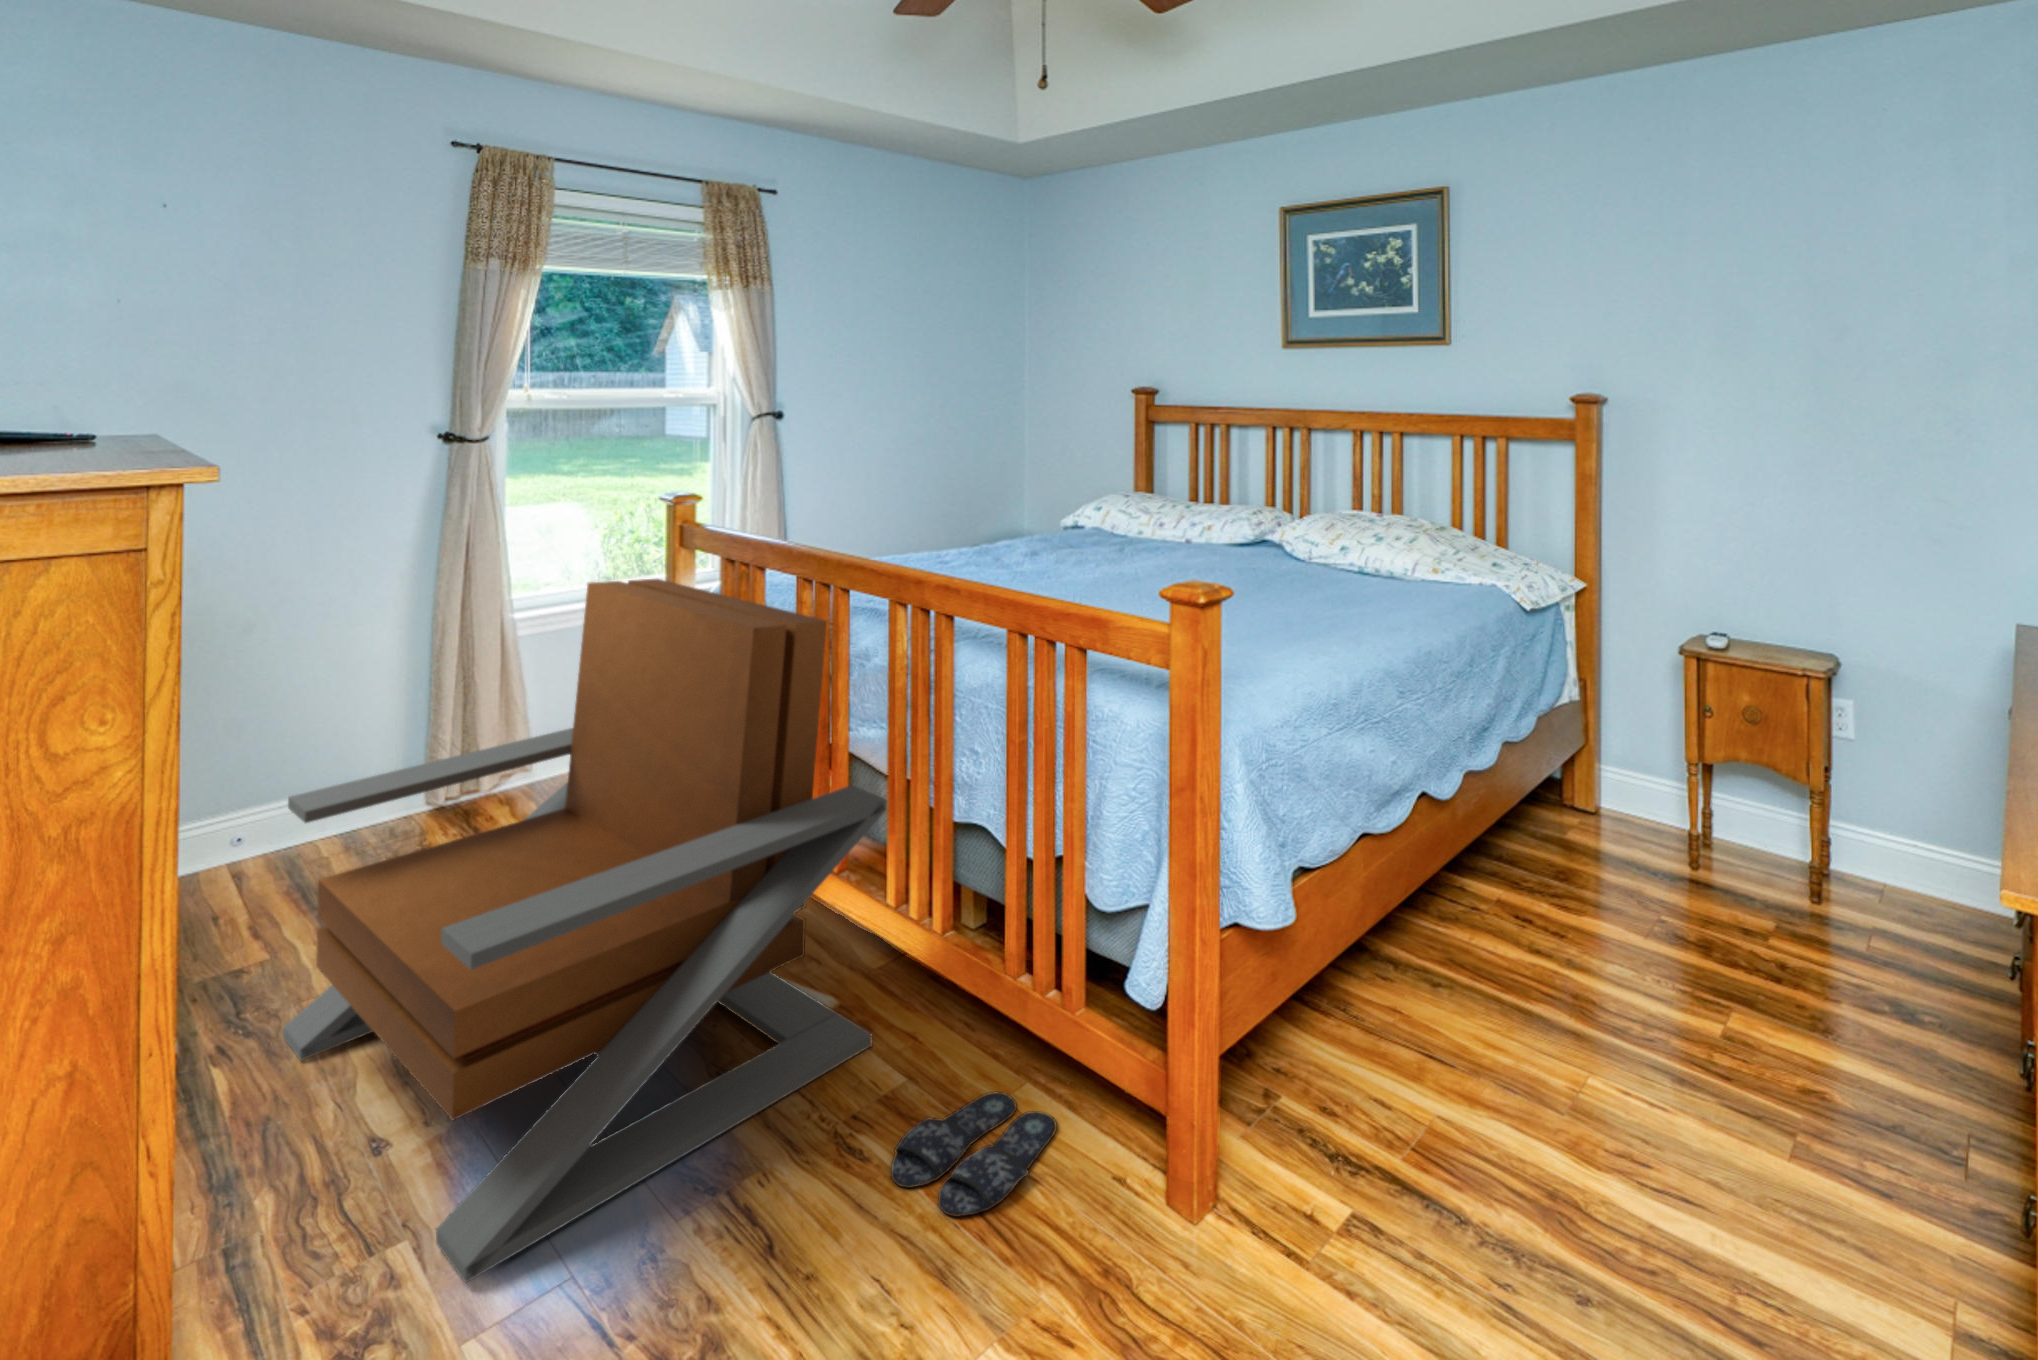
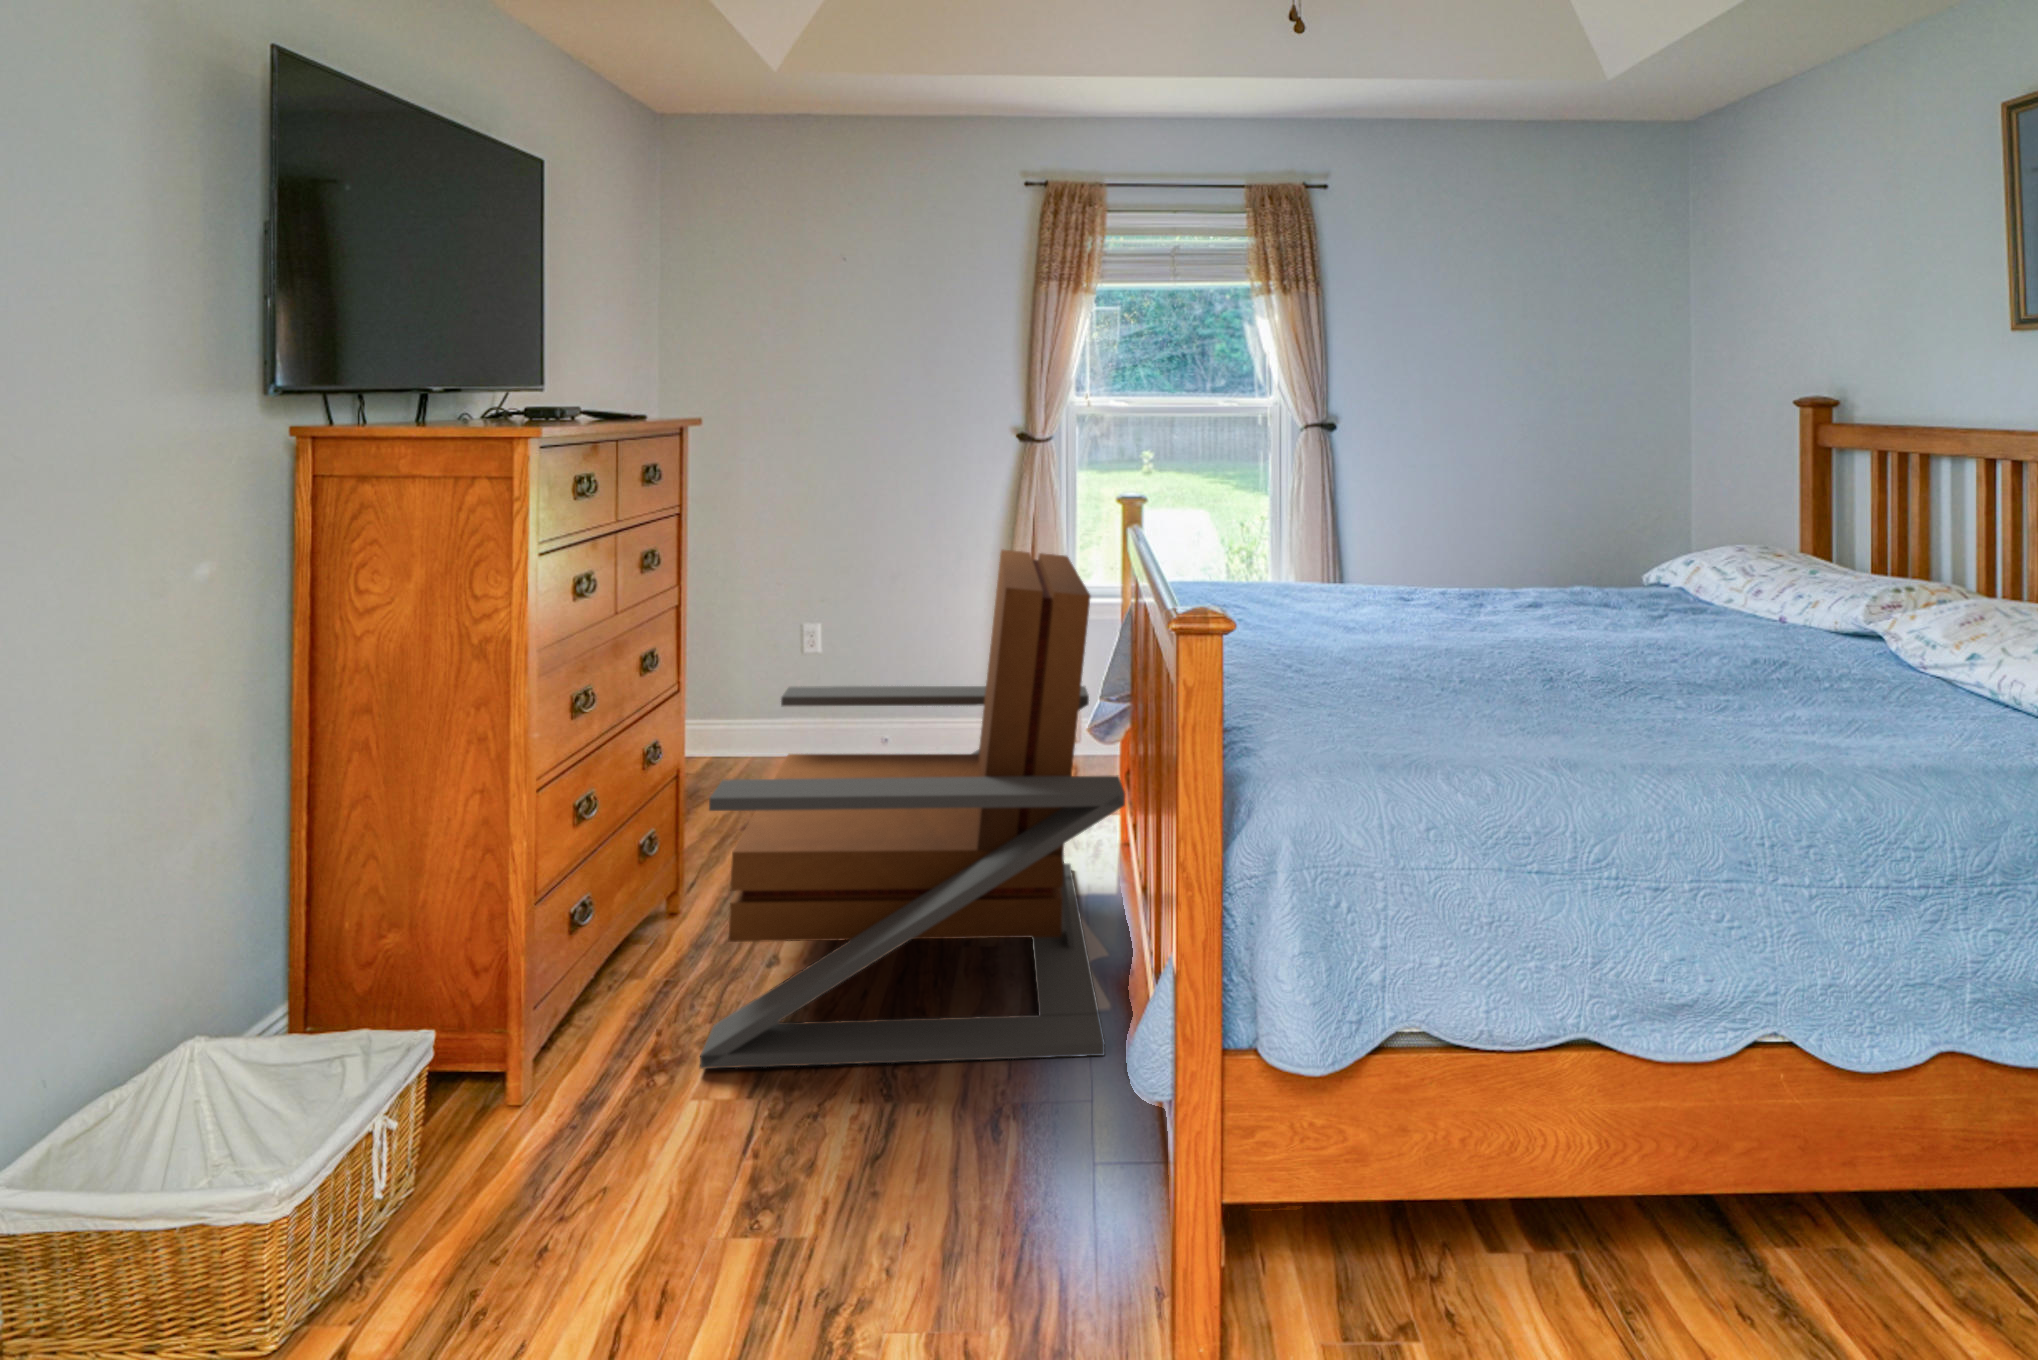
slippers: present [891,1092,1057,1217] -> none [997,1131,1181,1234]

